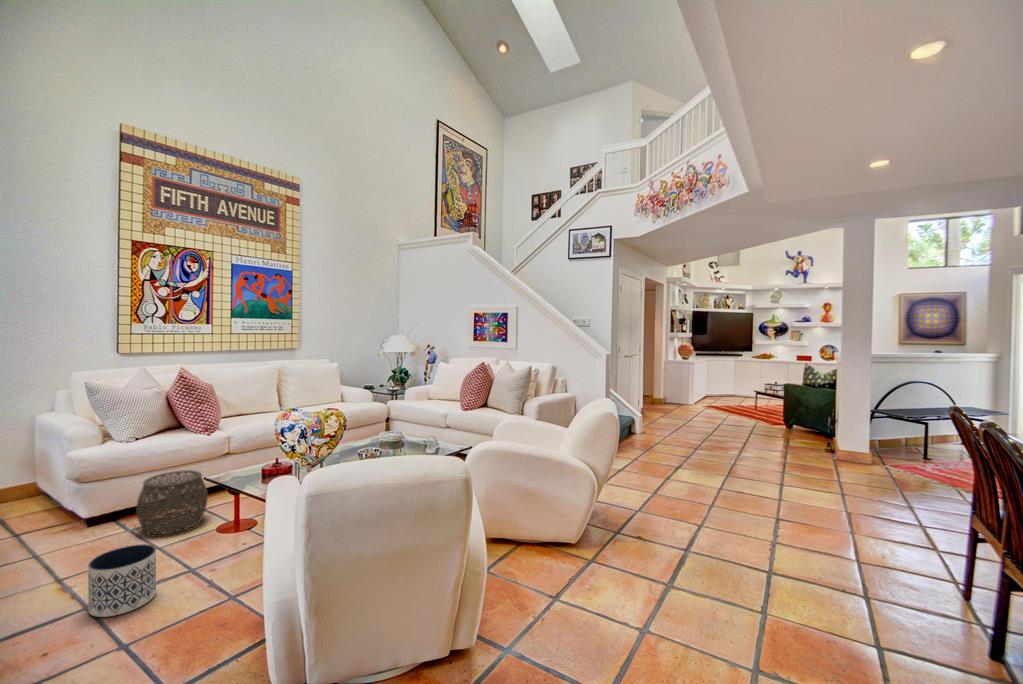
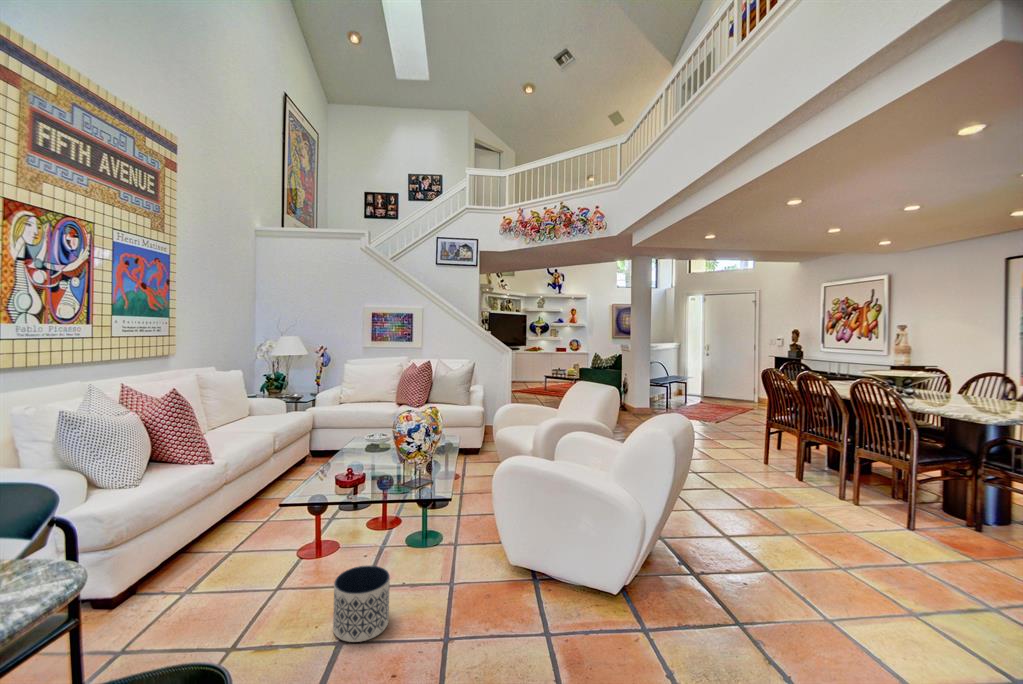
woven basket: present [137,470,208,535] -> none [200,504,280,586]

